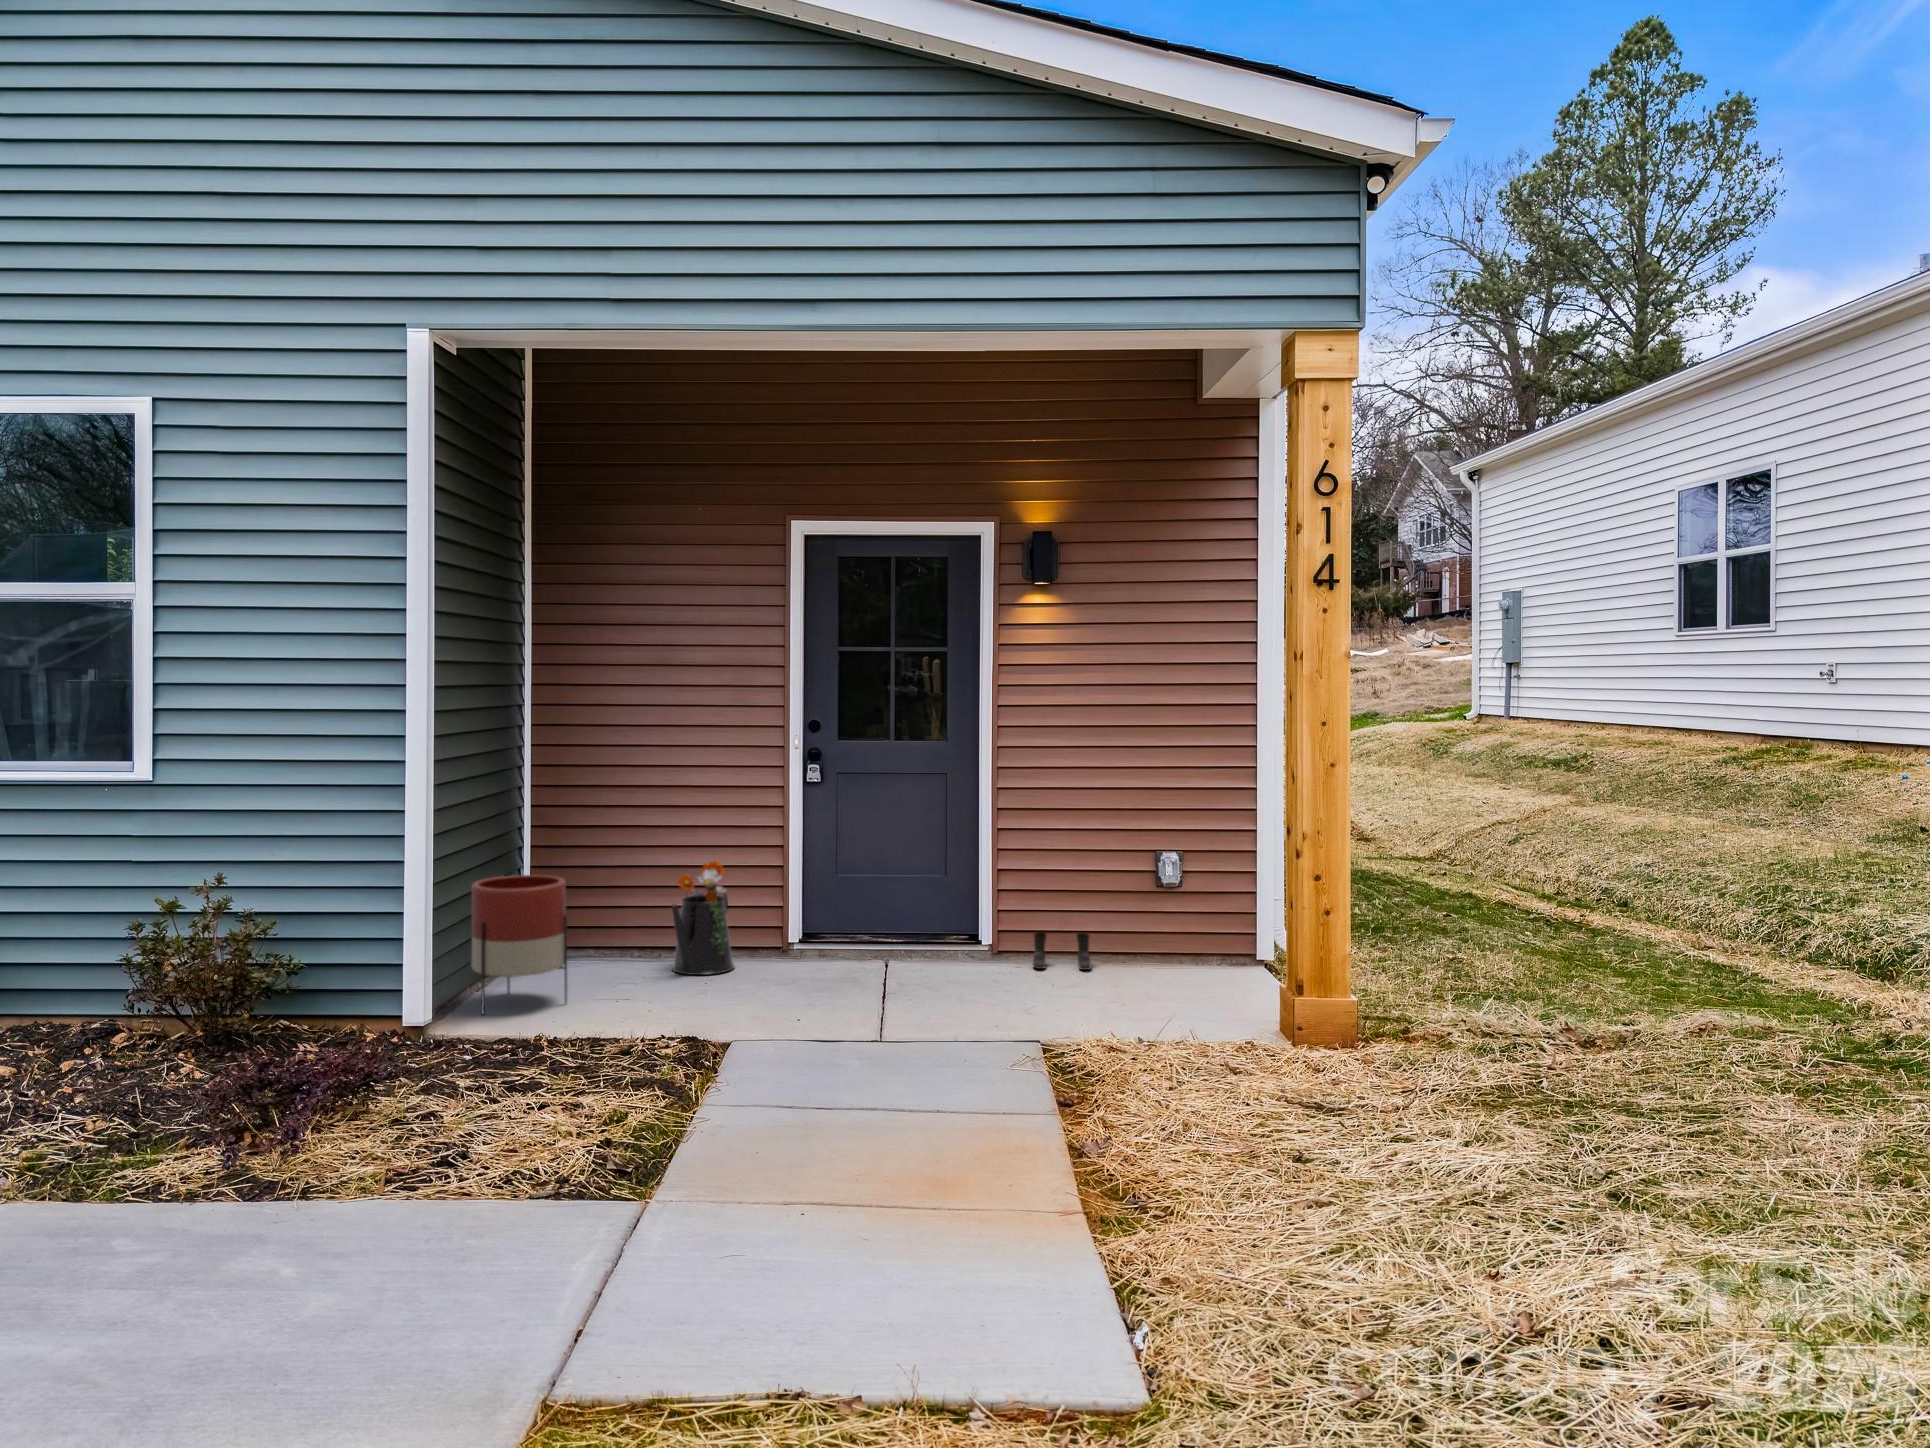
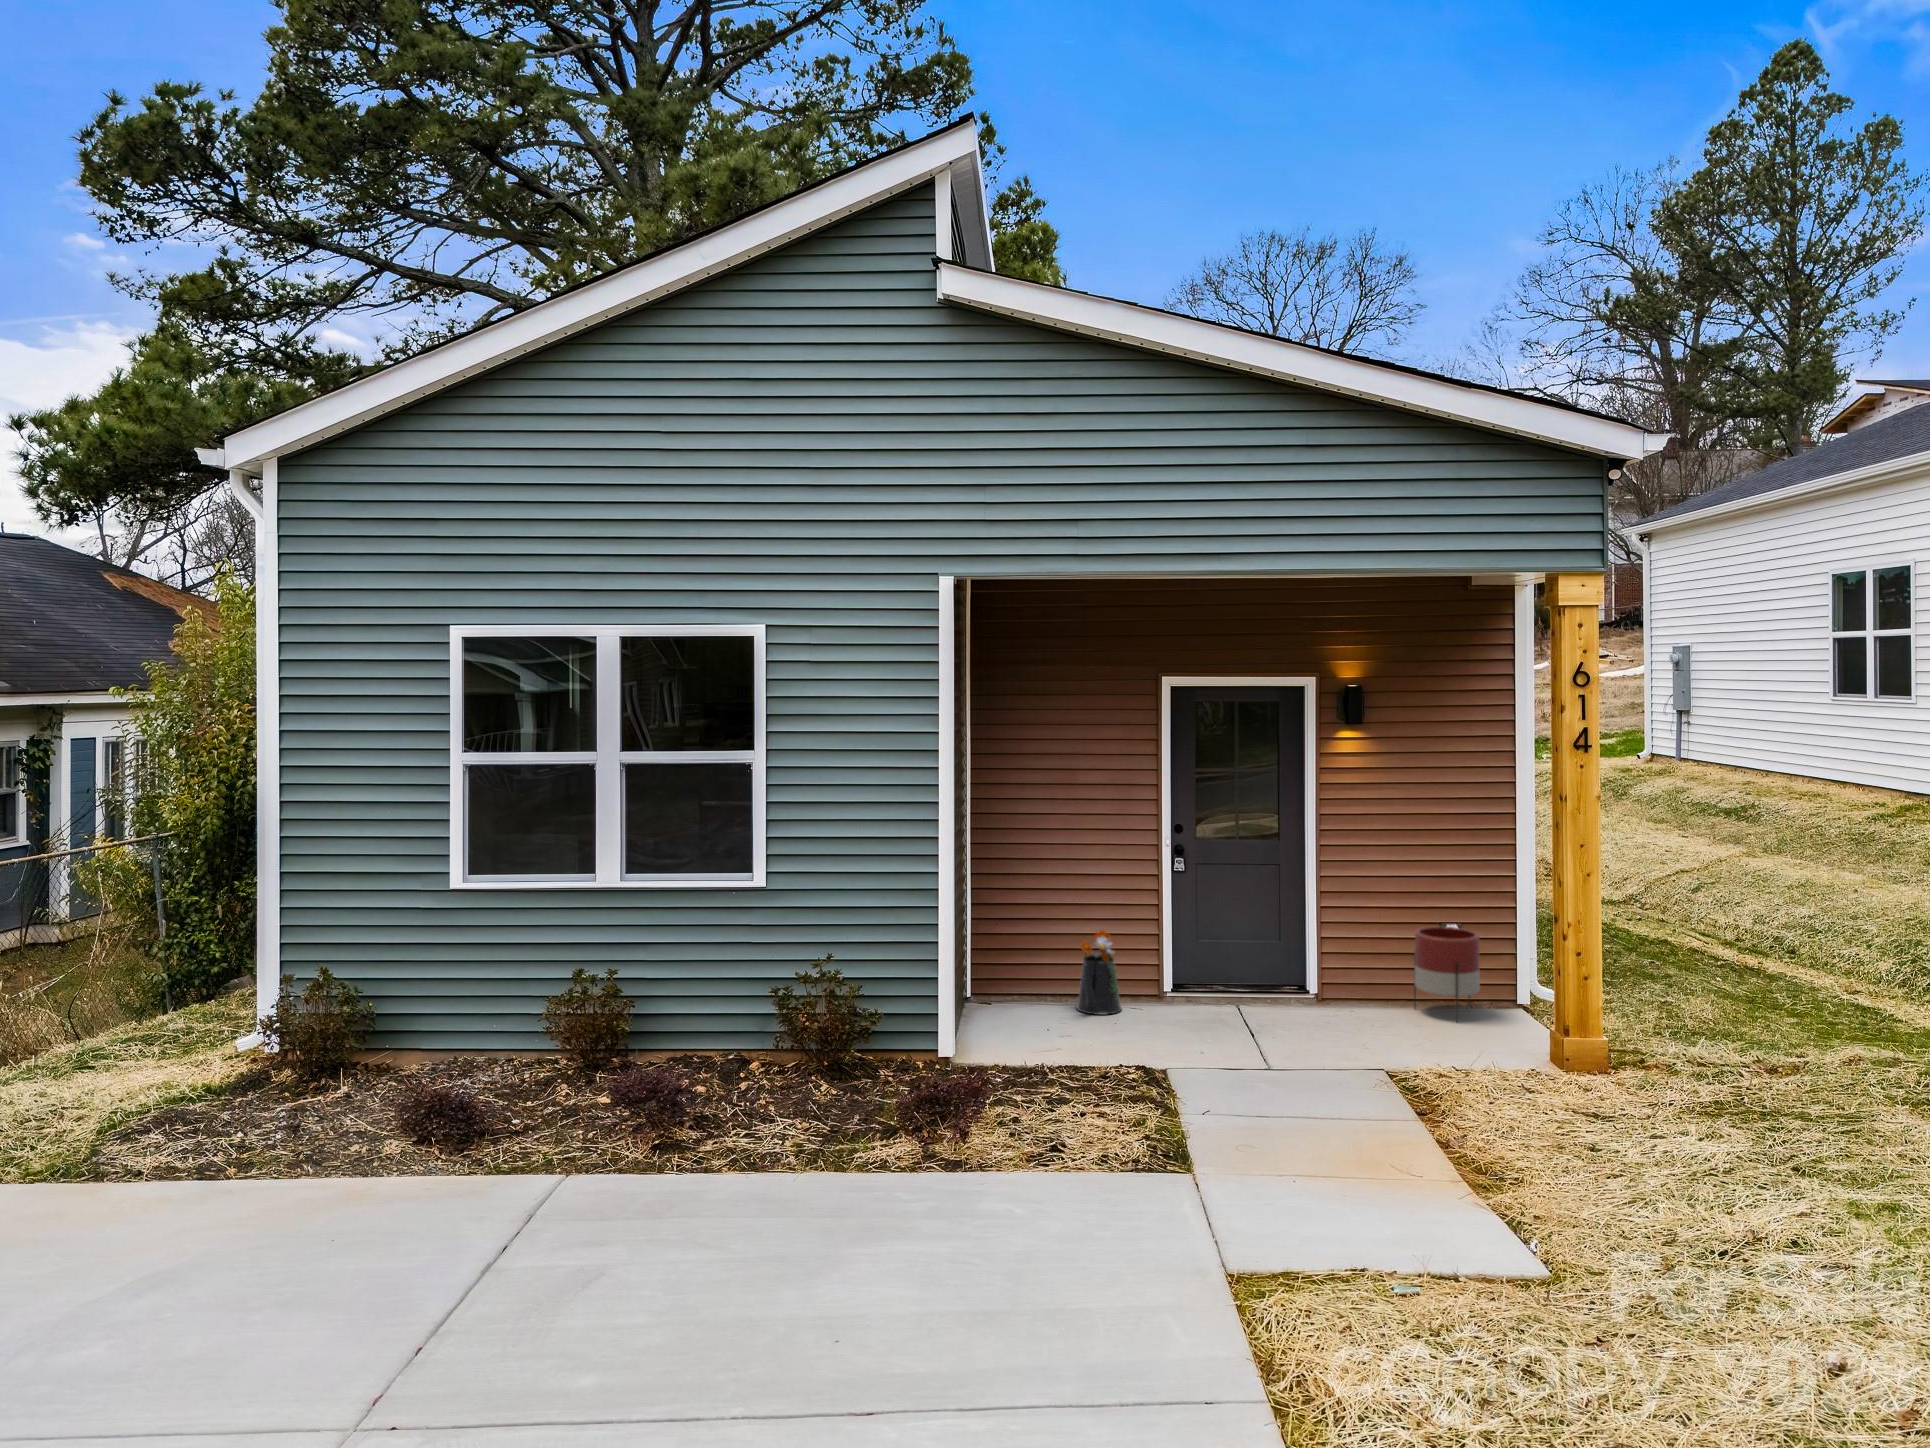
planter: present [471,875,567,1015] -> present [1414,927,1480,1021]
boots: present [1033,932,1091,970] -> none [1340,981,1386,1009]

